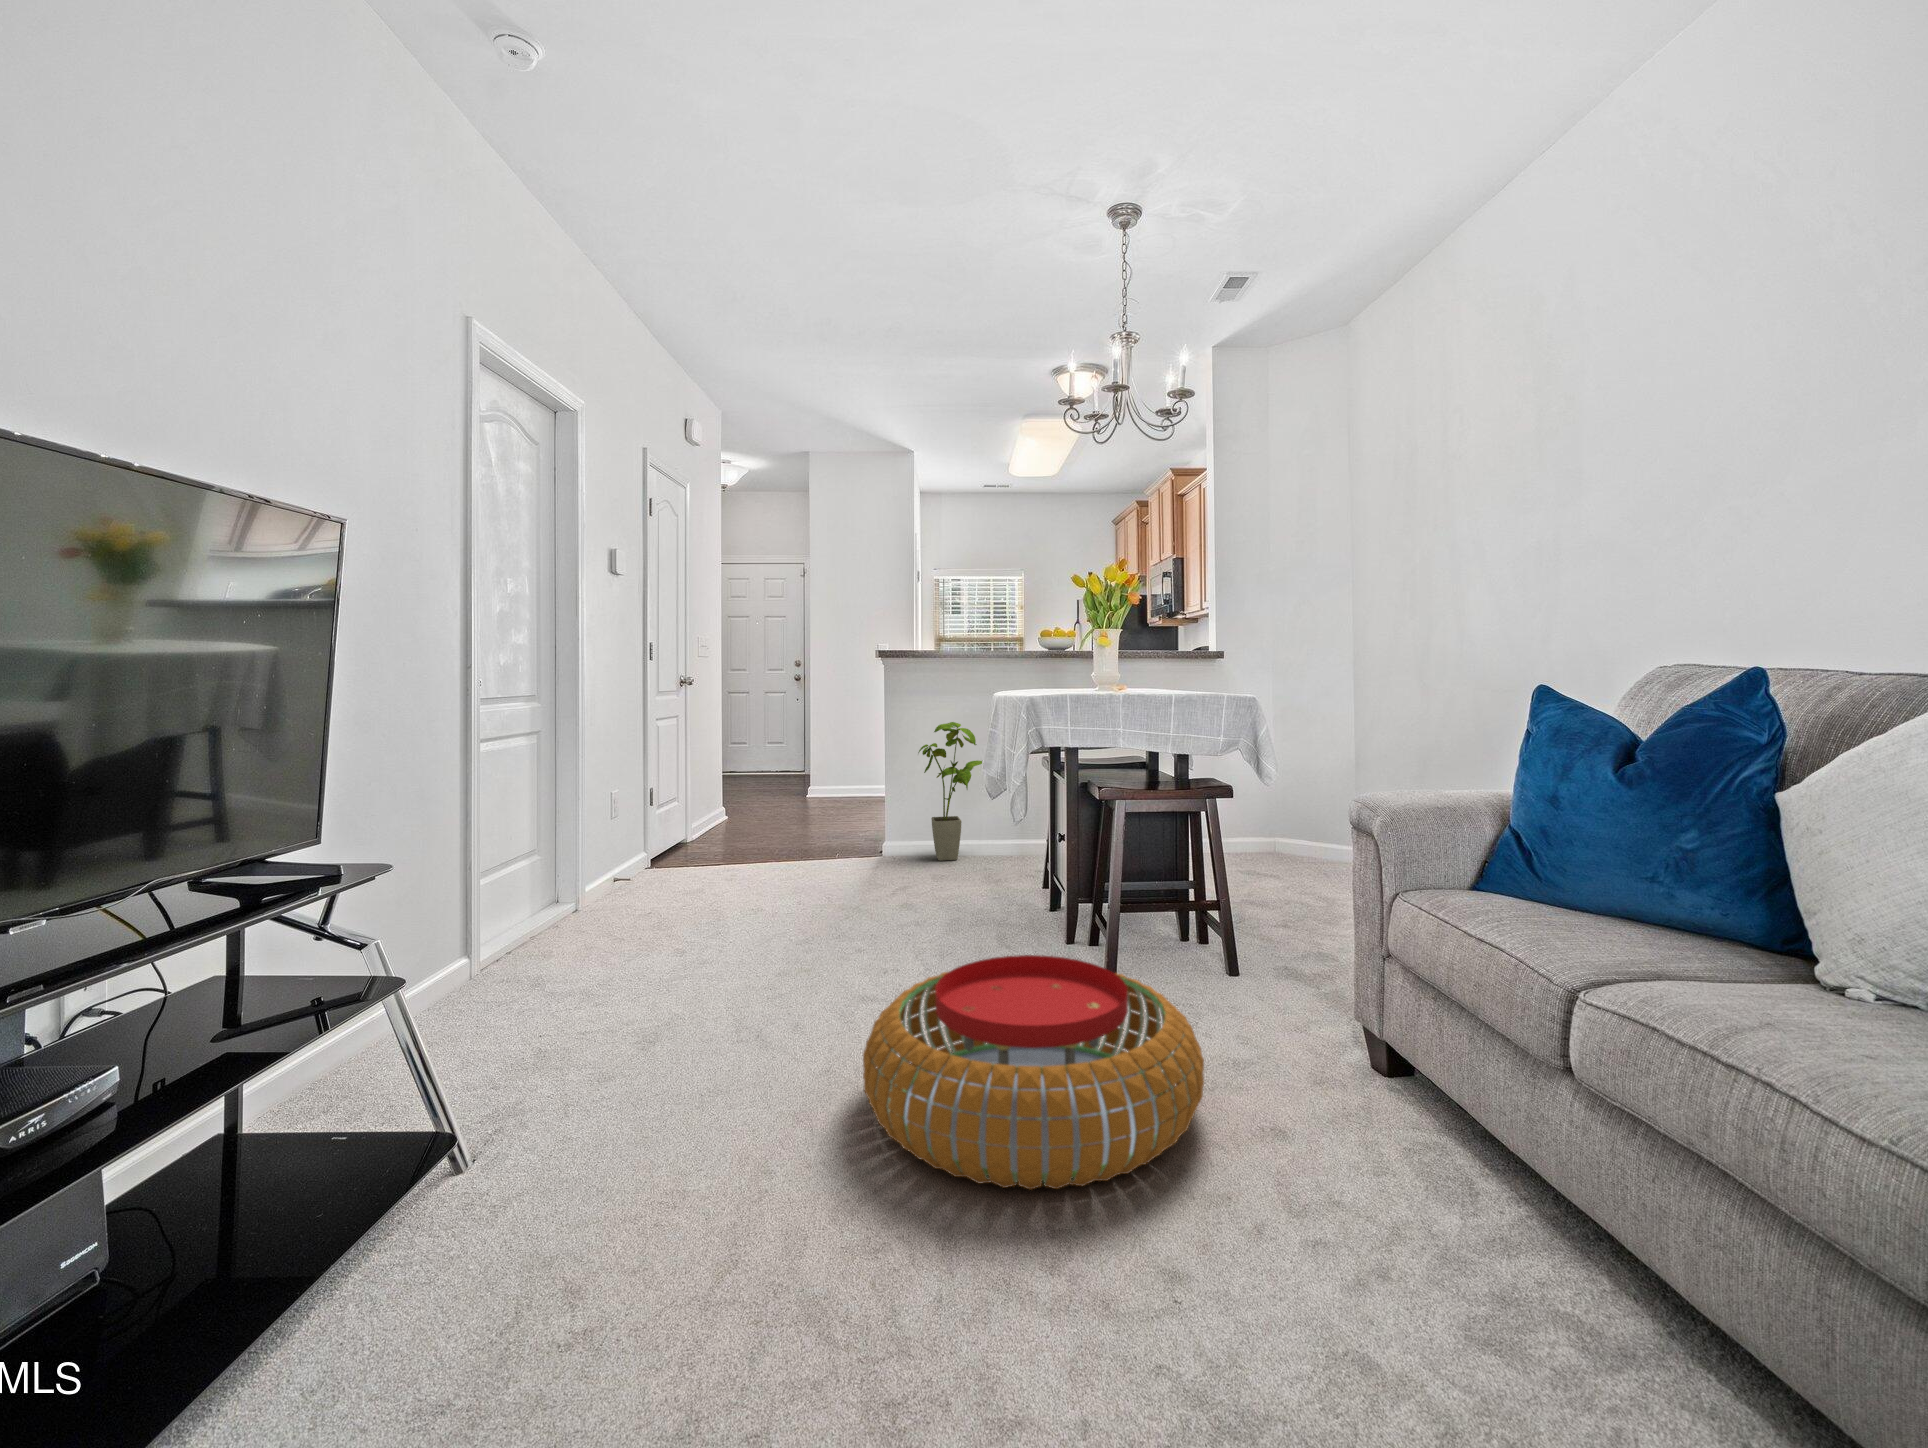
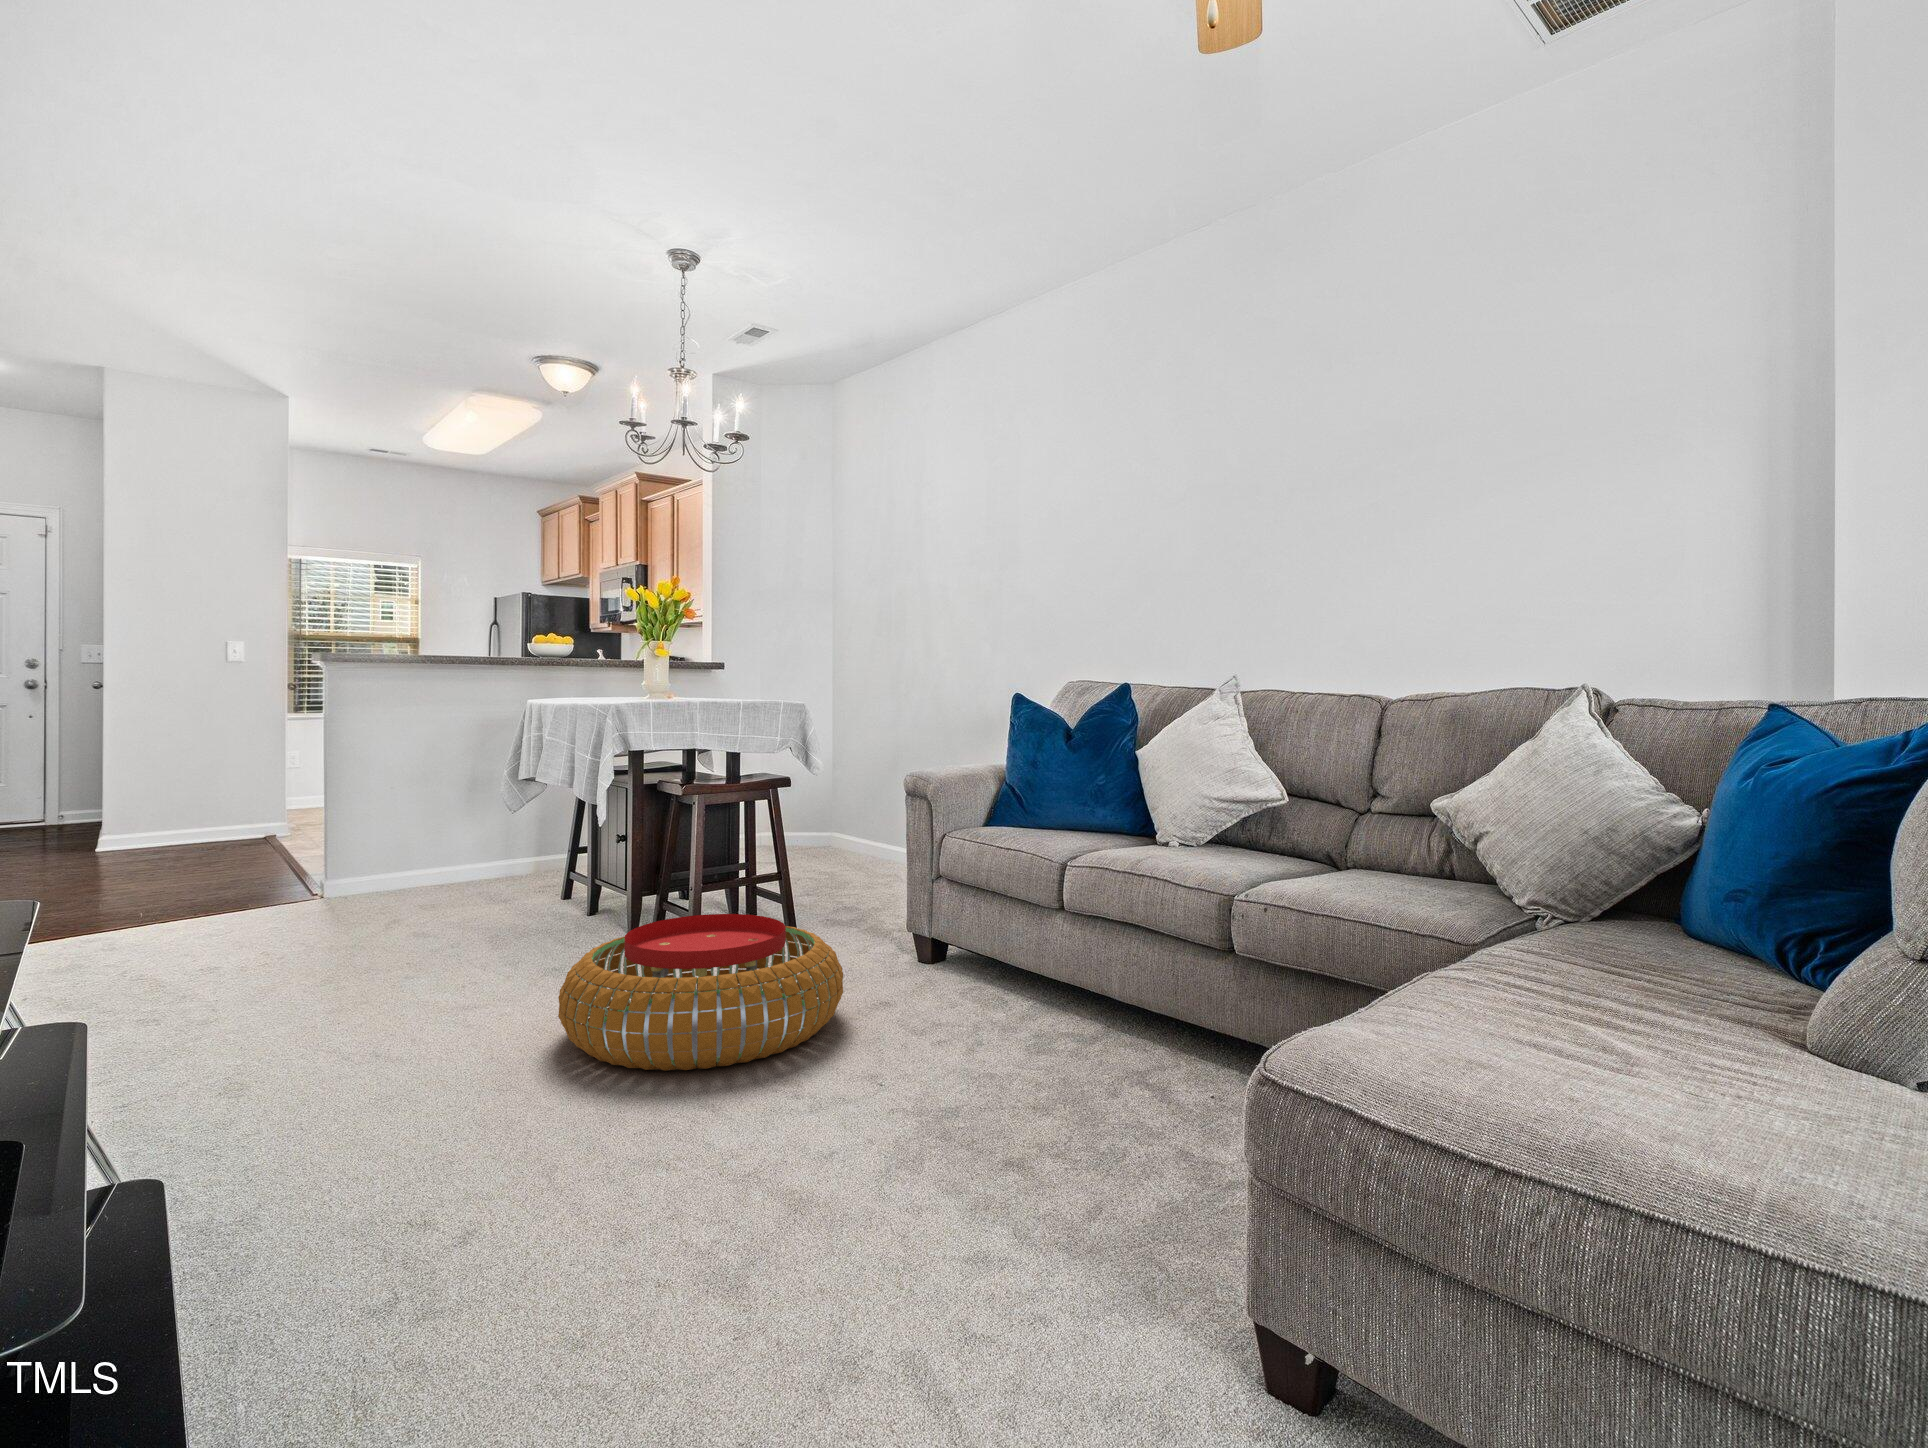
house plant: present [918,722,982,861] -> none [380,735,471,895]

